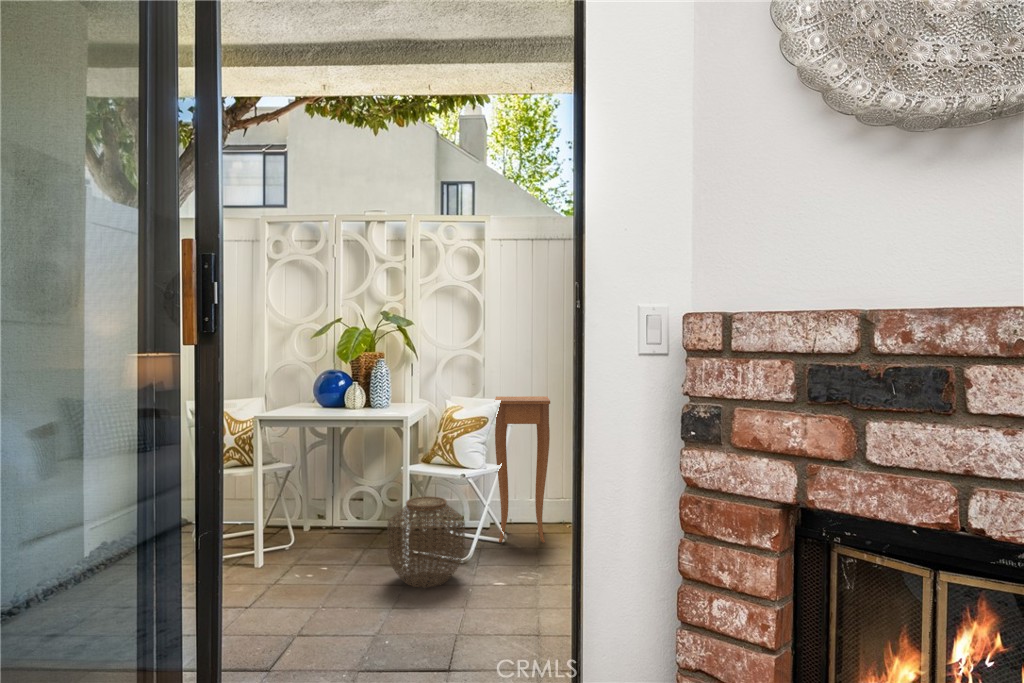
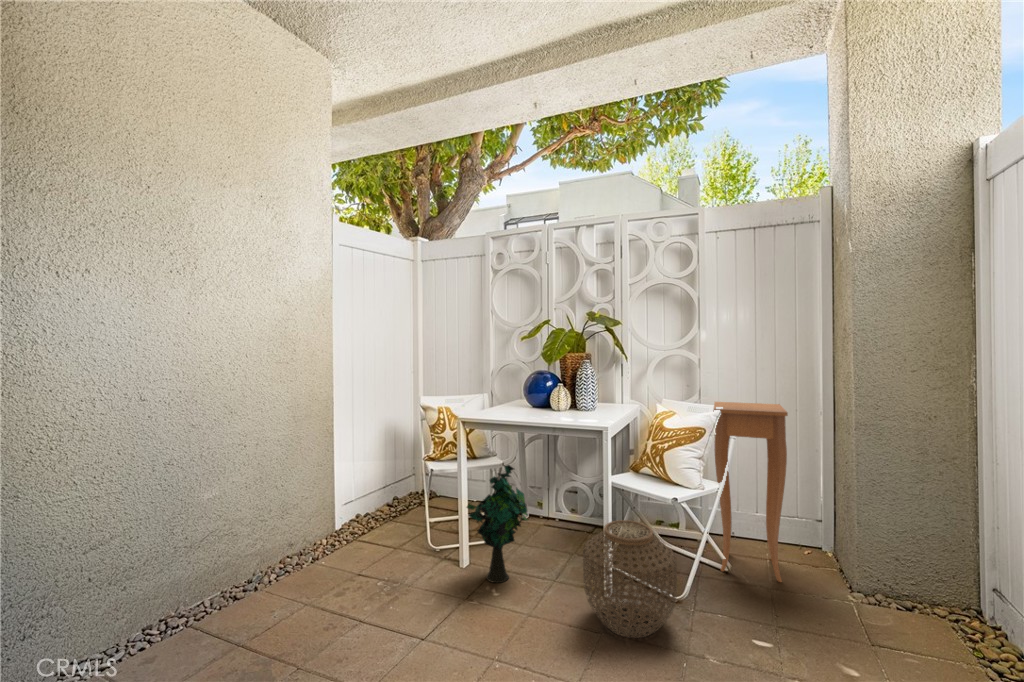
decorative plant: none [262,462,329,578] -> present [467,465,528,583]

